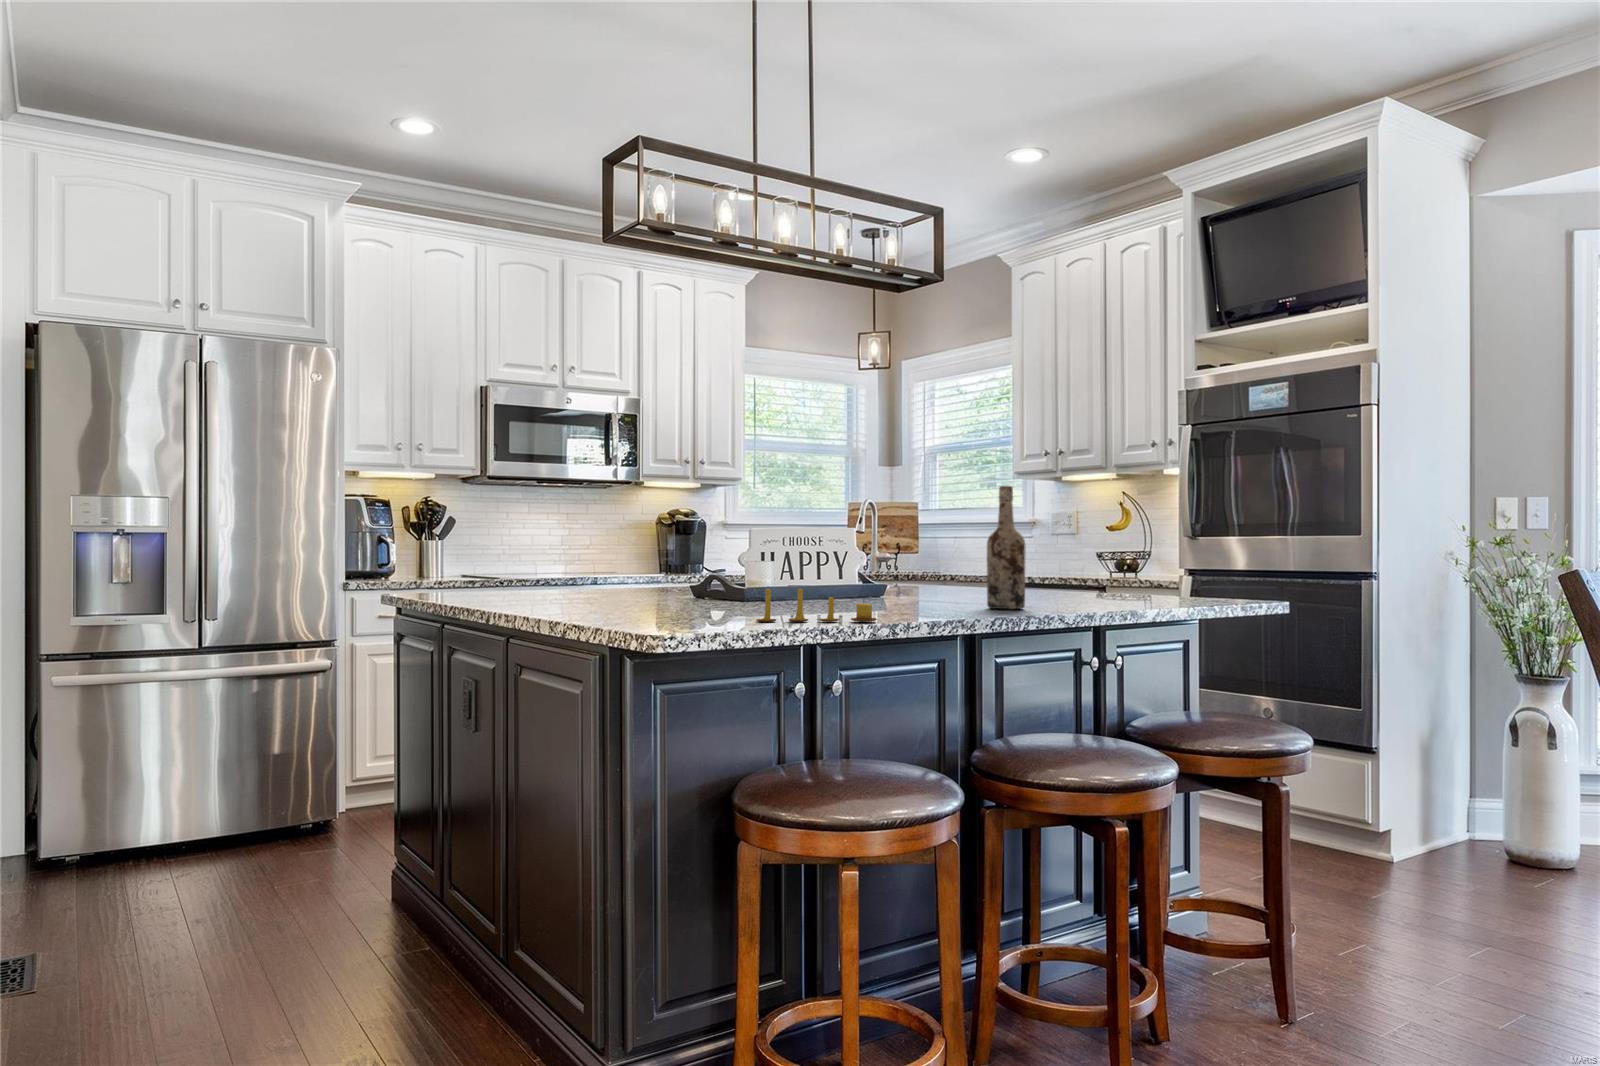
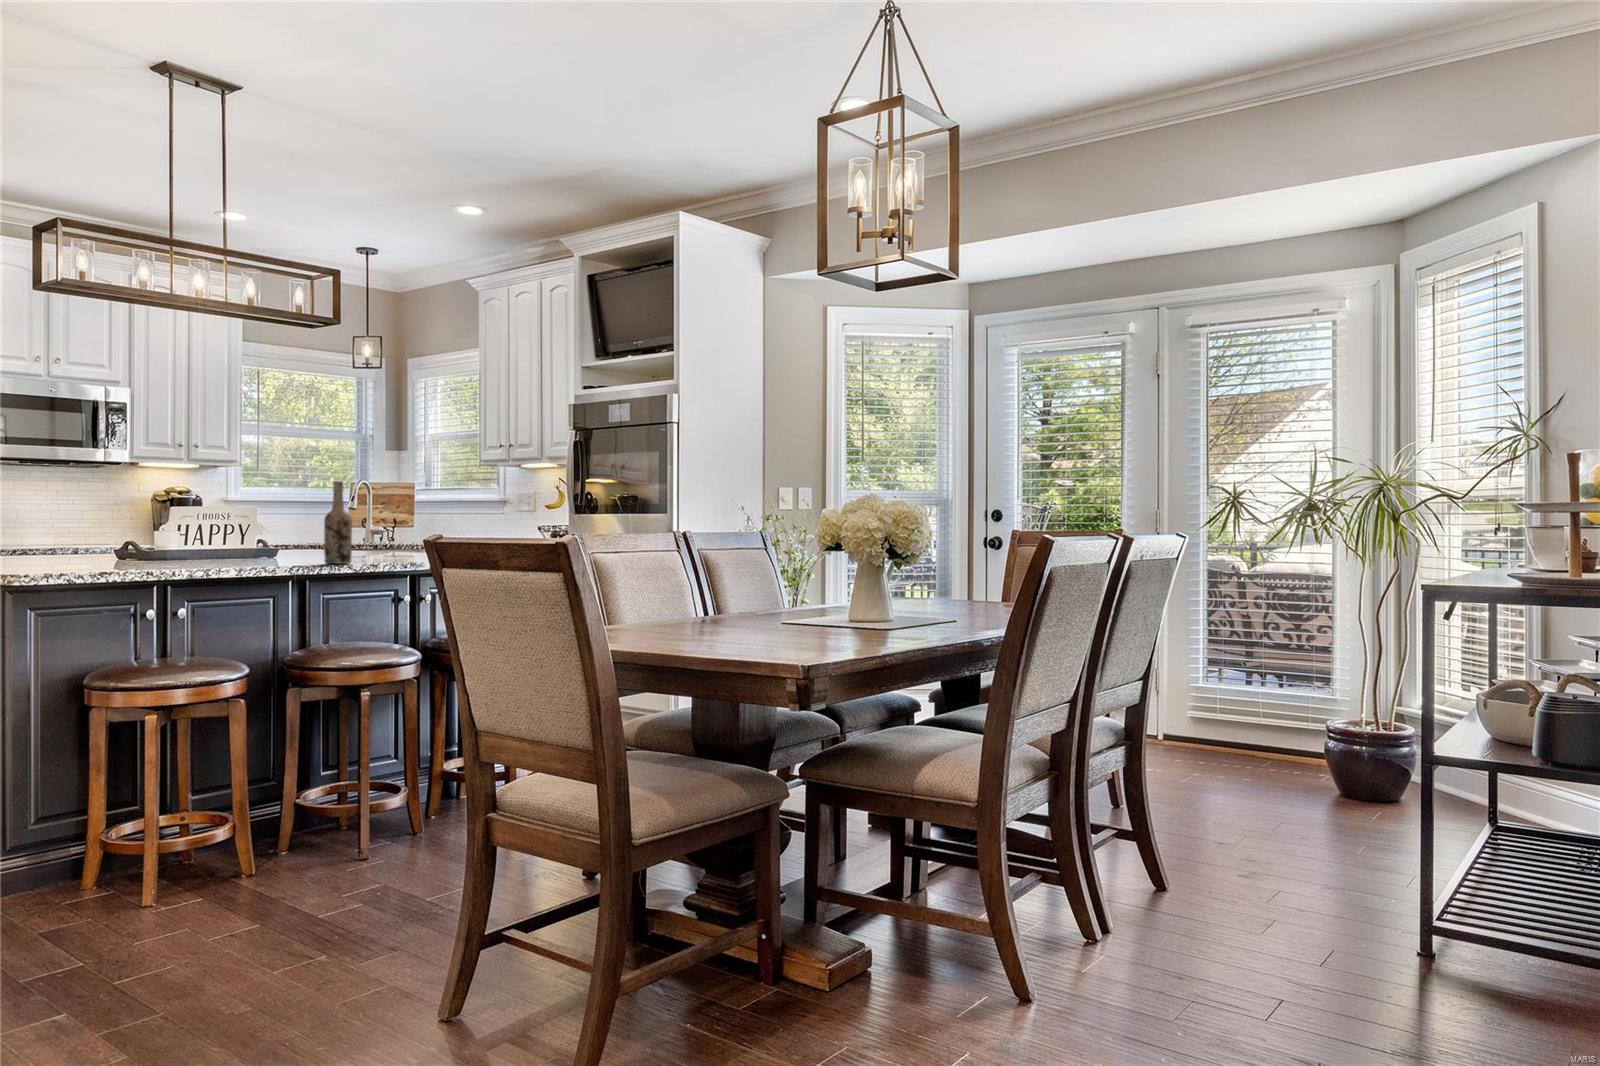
candle: present [756,589,877,622] -> none [118,547,207,570]

